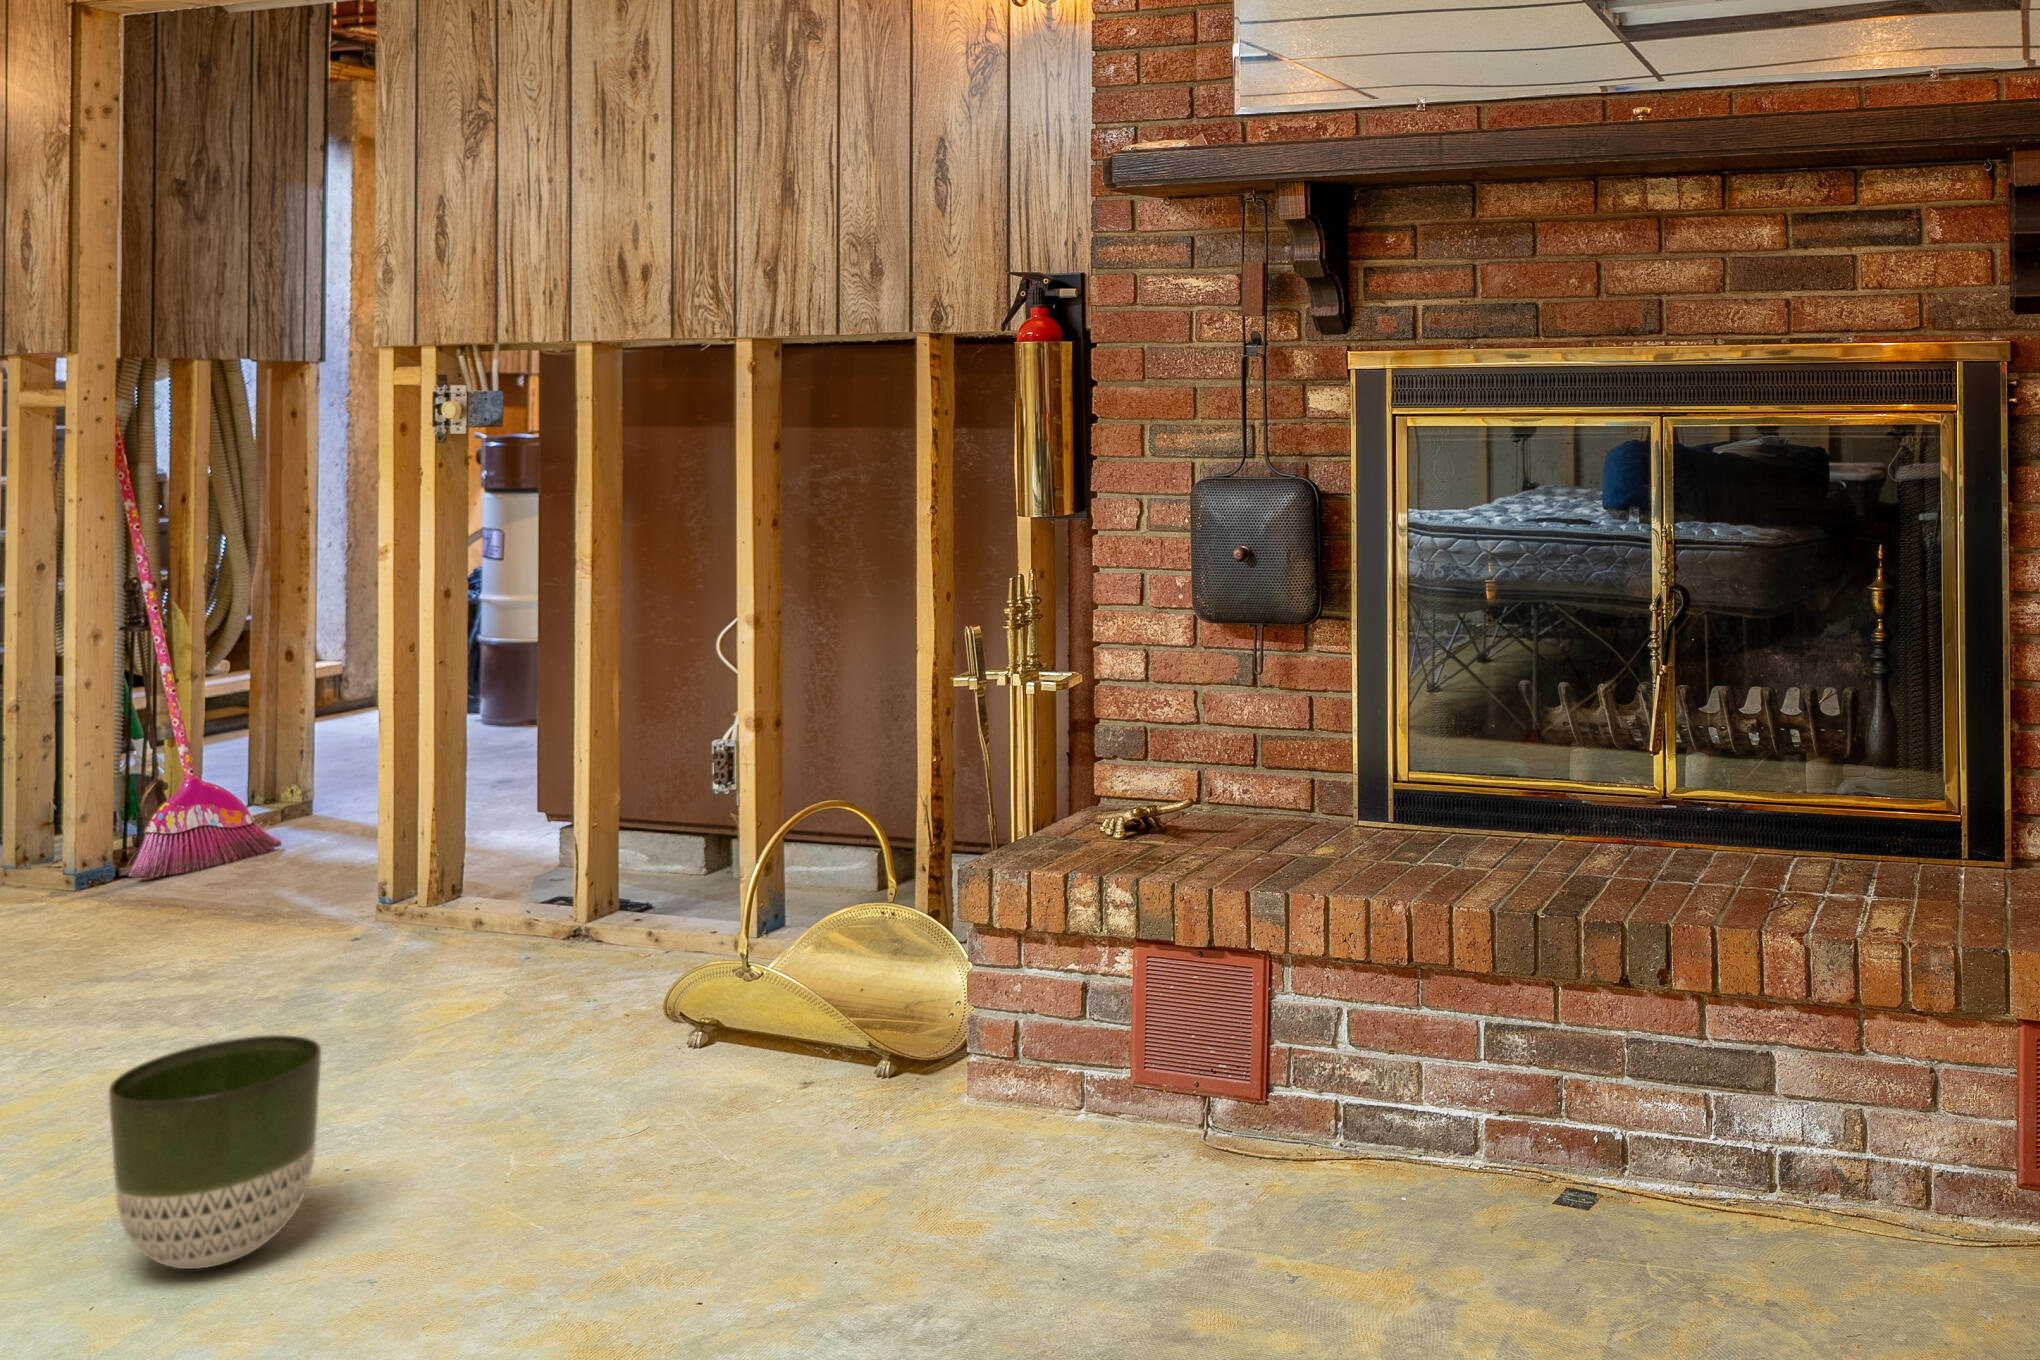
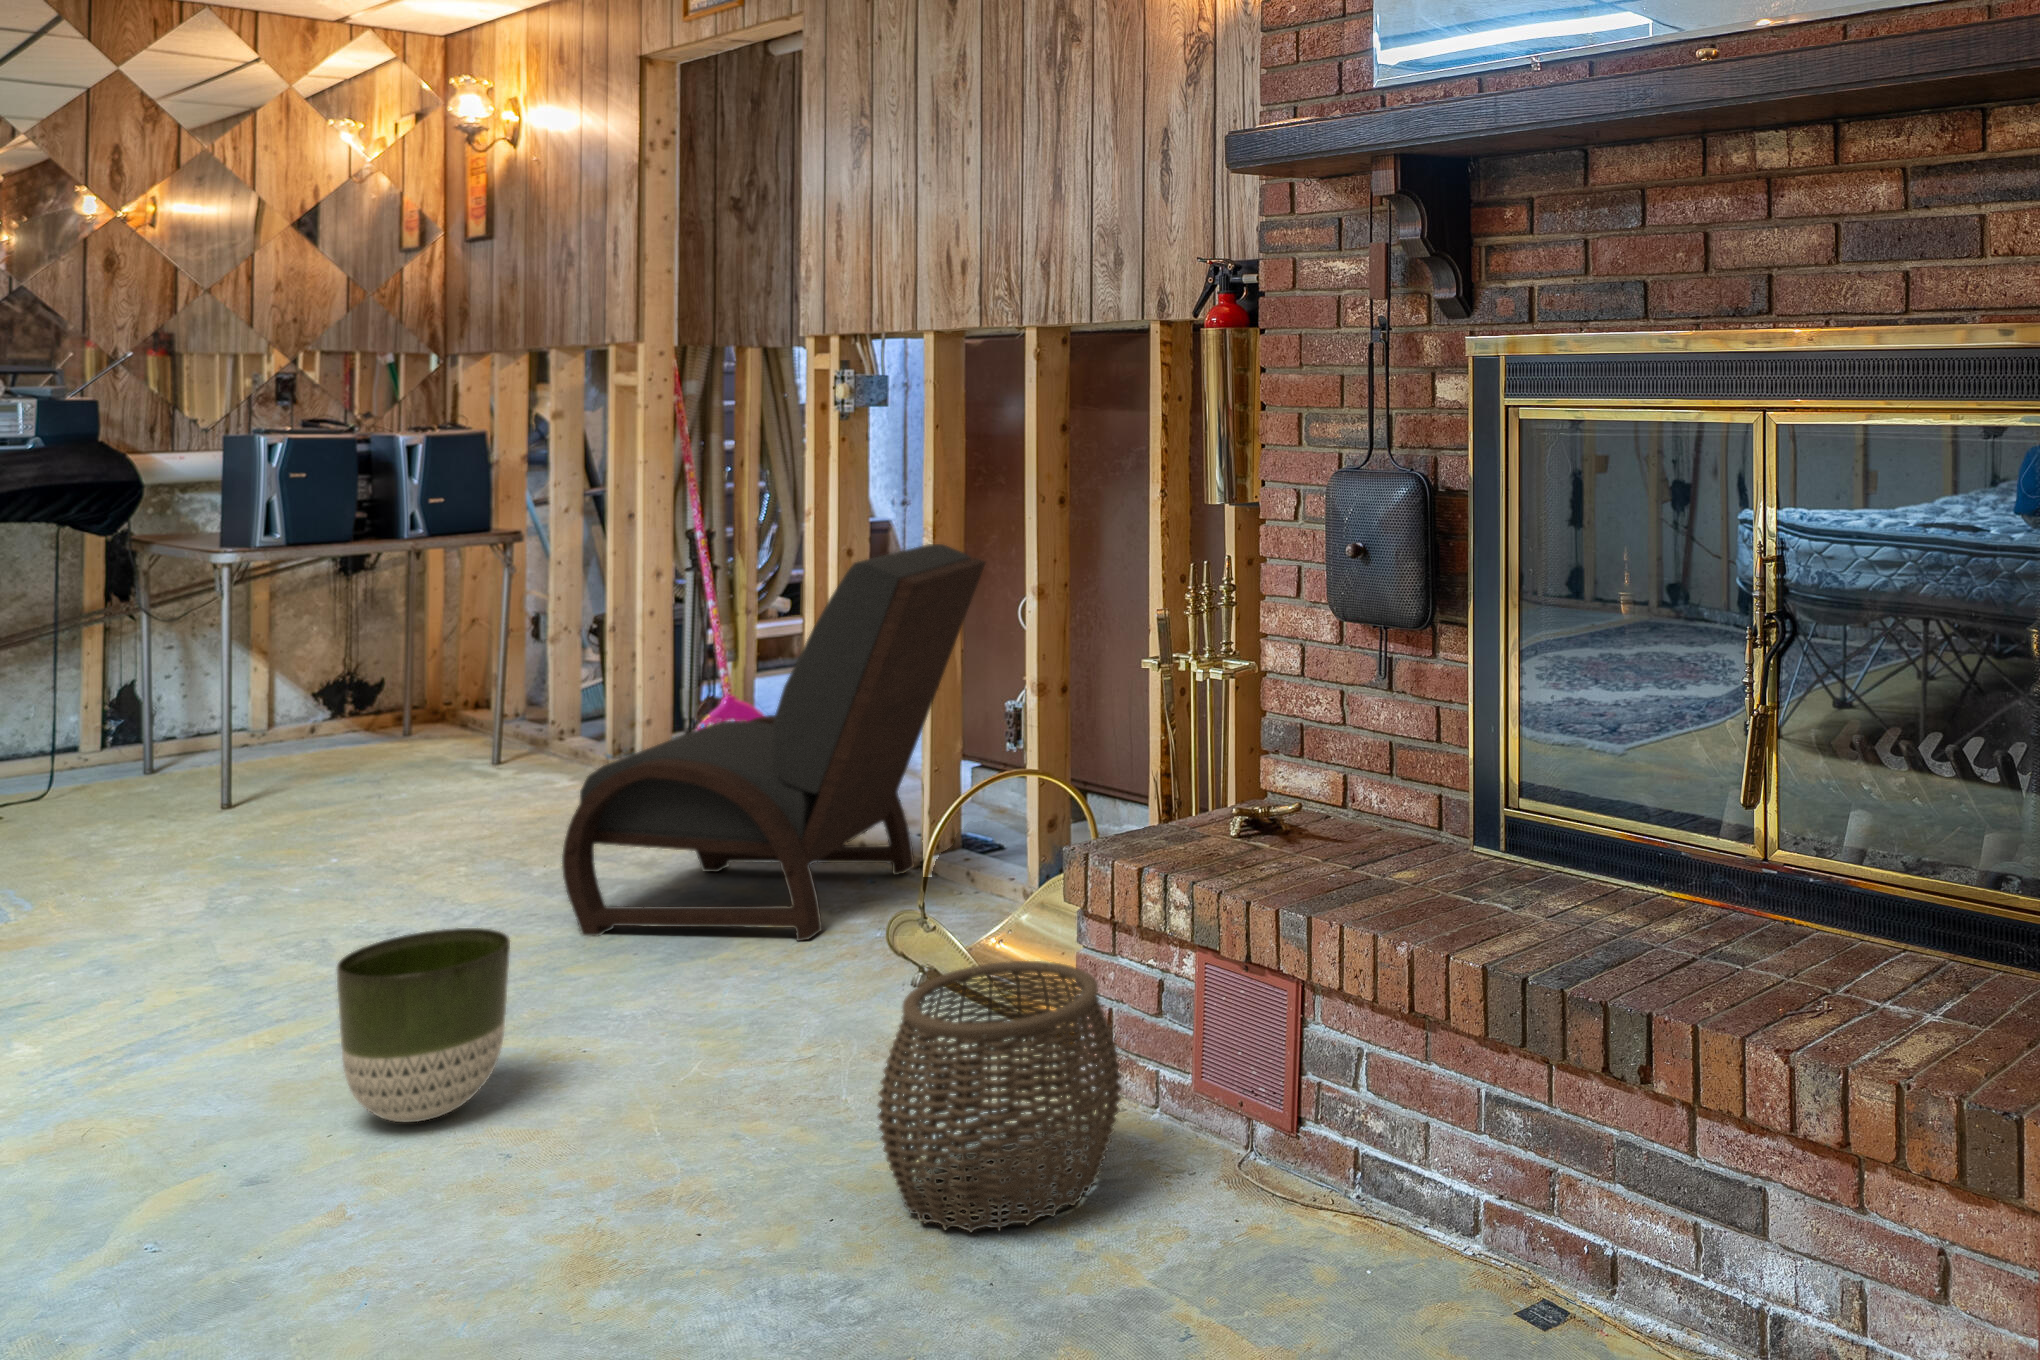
lounge chair: none [177,577,670,1059] -> present [562,544,985,941]
woven basket: none [870,974,1112,1243] -> present [878,961,1122,1232]

